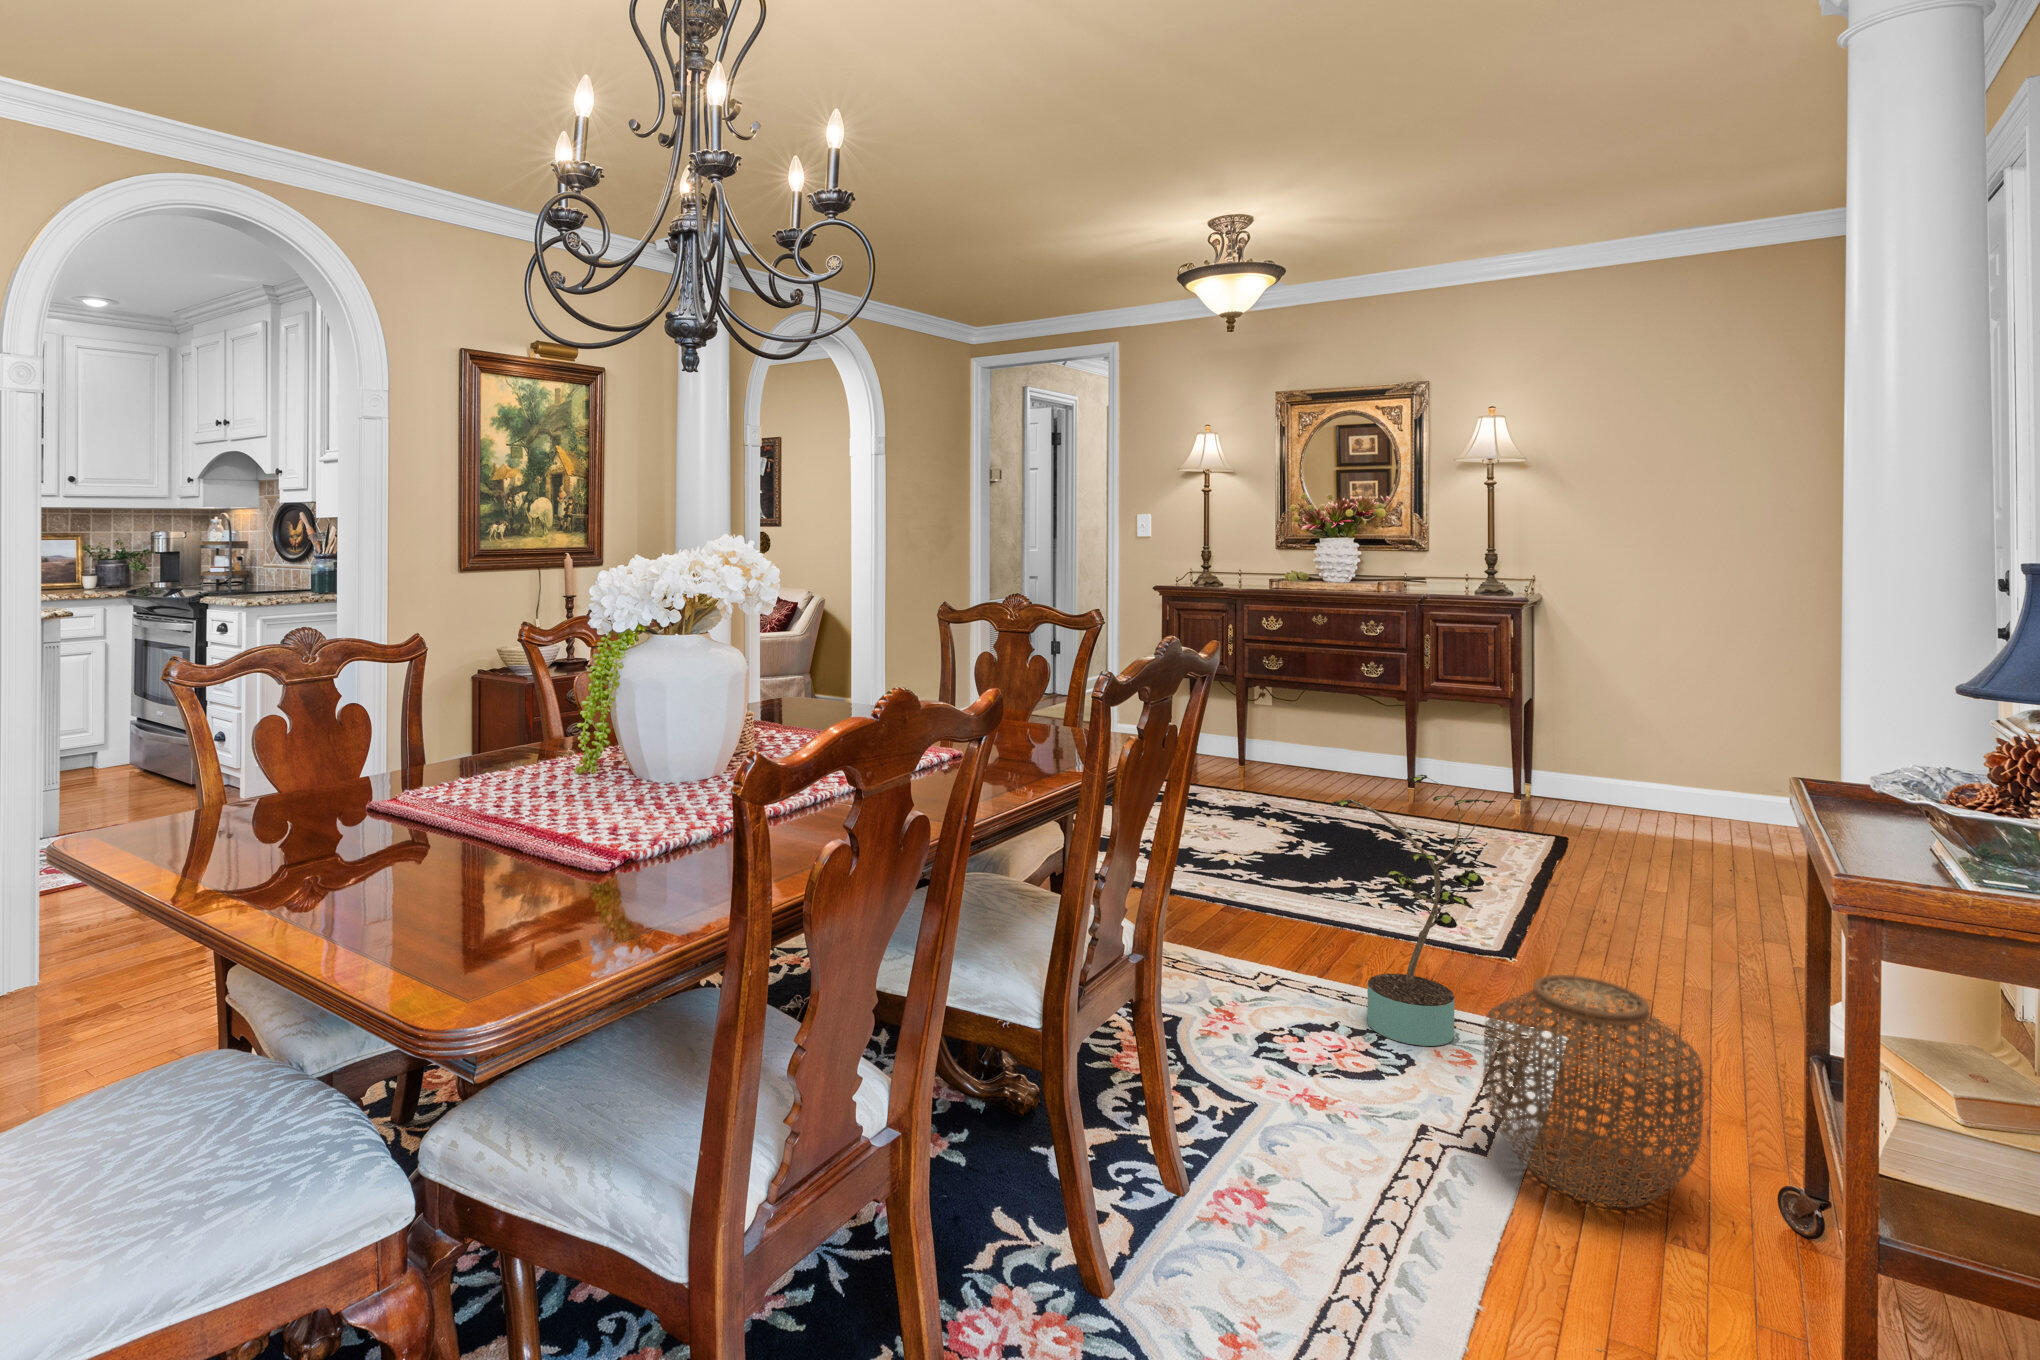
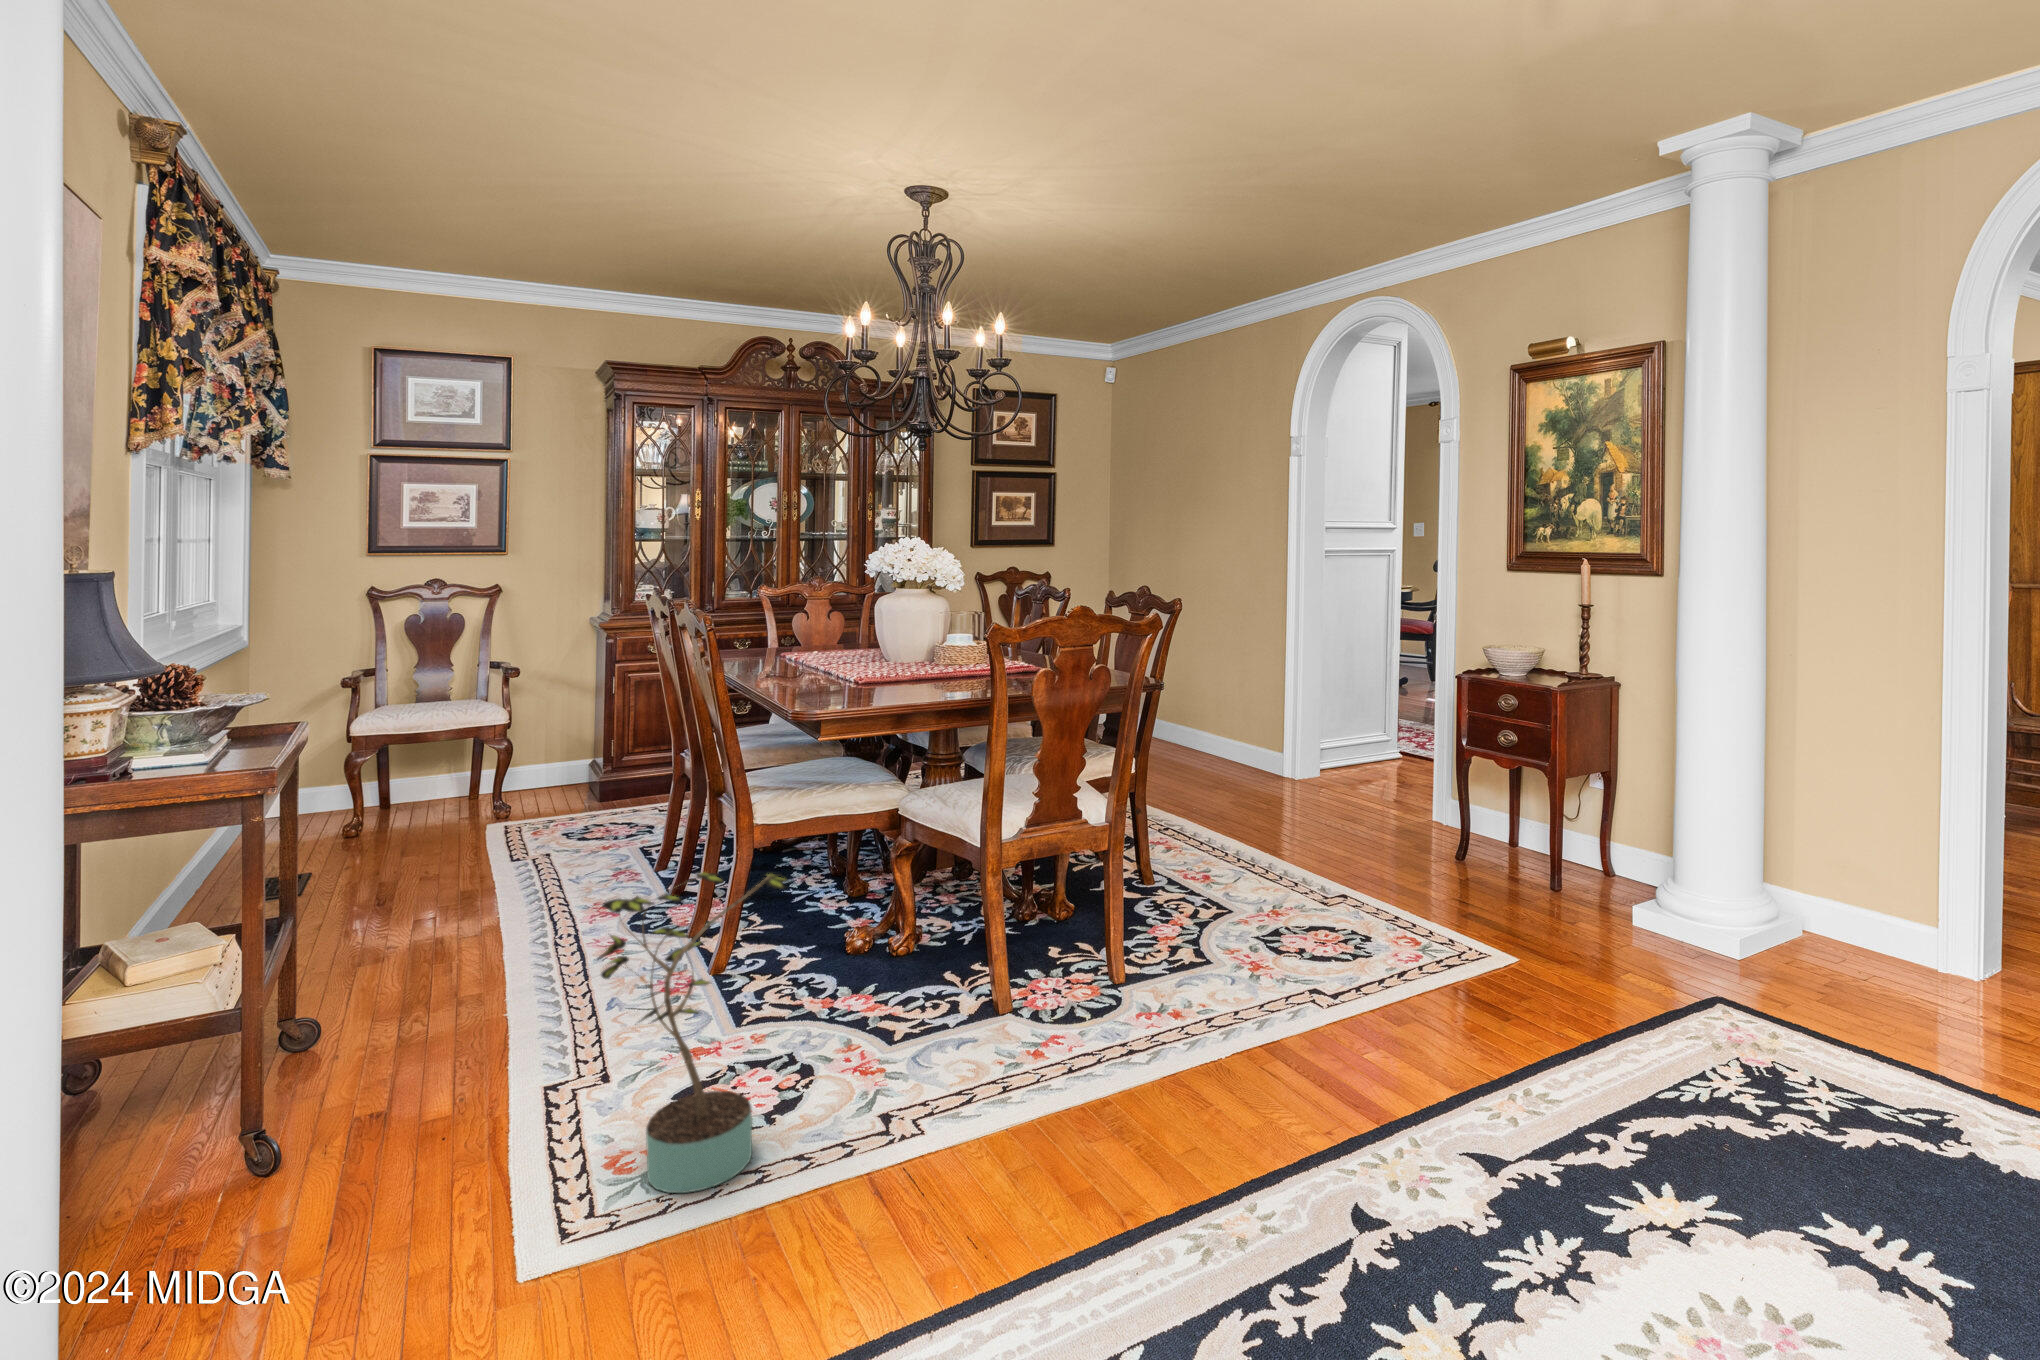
woven basket: present [1484,975,1704,1208] -> none [355,938,549,1142]

